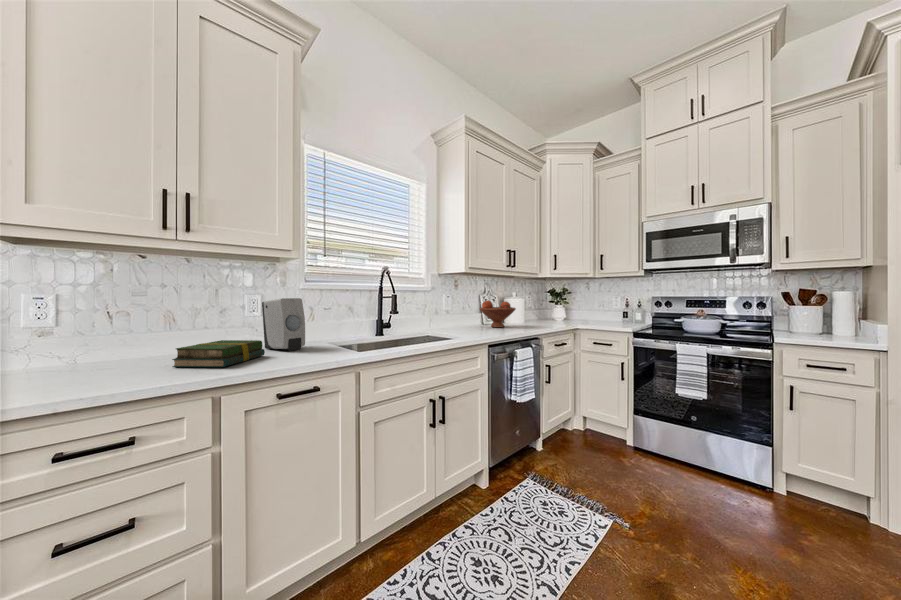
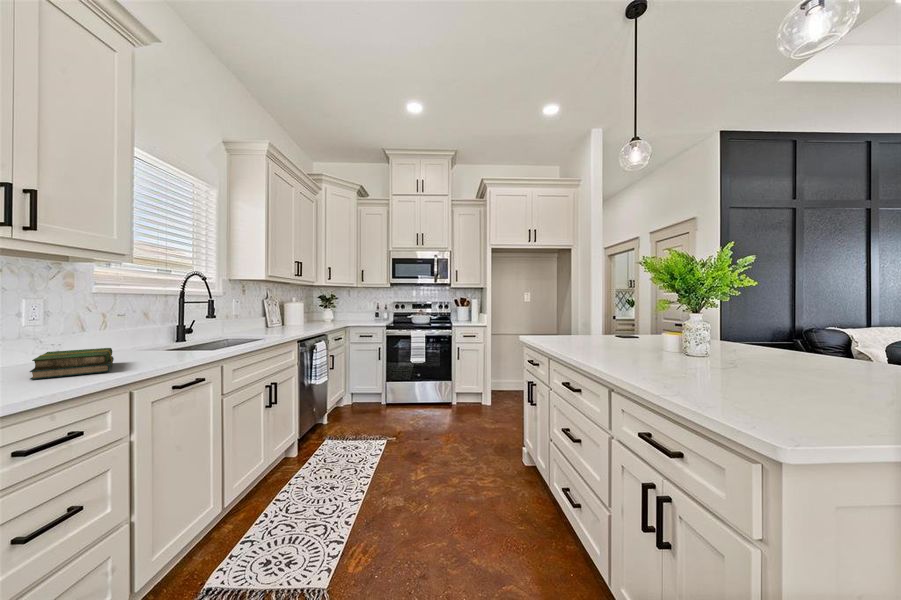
soap dispenser: present [262,298,305,351] -> none [79,305,140,359]
fruit bowl: present [480,300,516,328] -> none [270,305,304,328]

